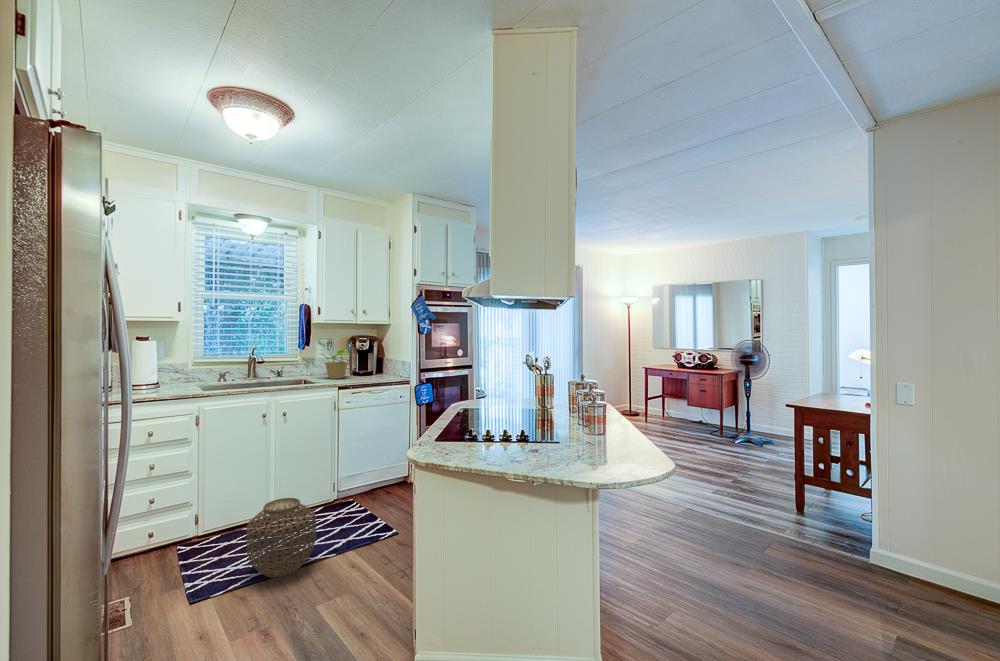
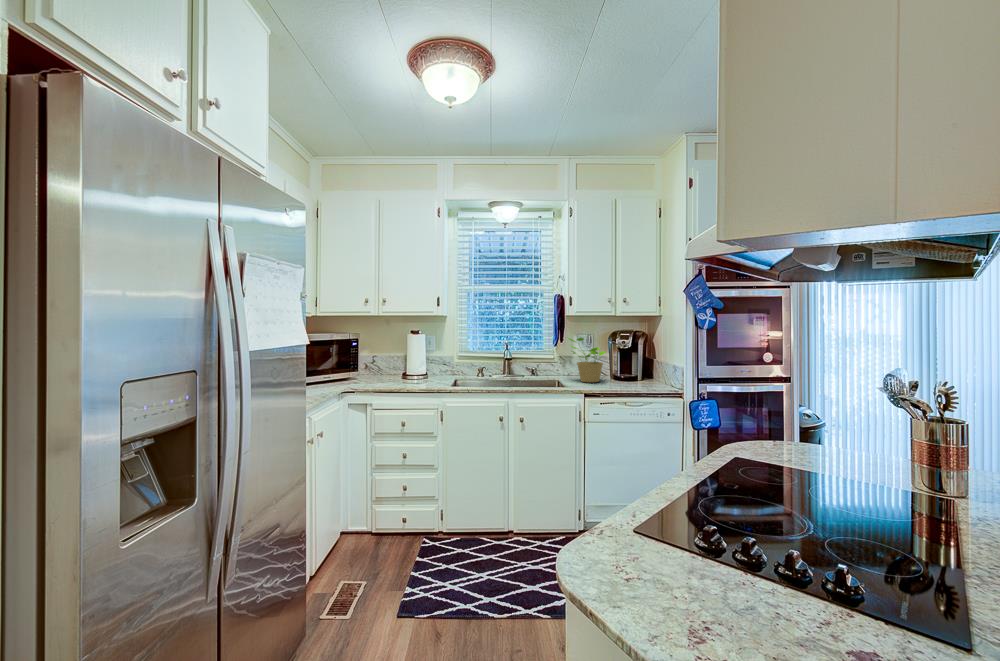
woven basket: present [246,498,316,577] -> none [452,525,526,623]

